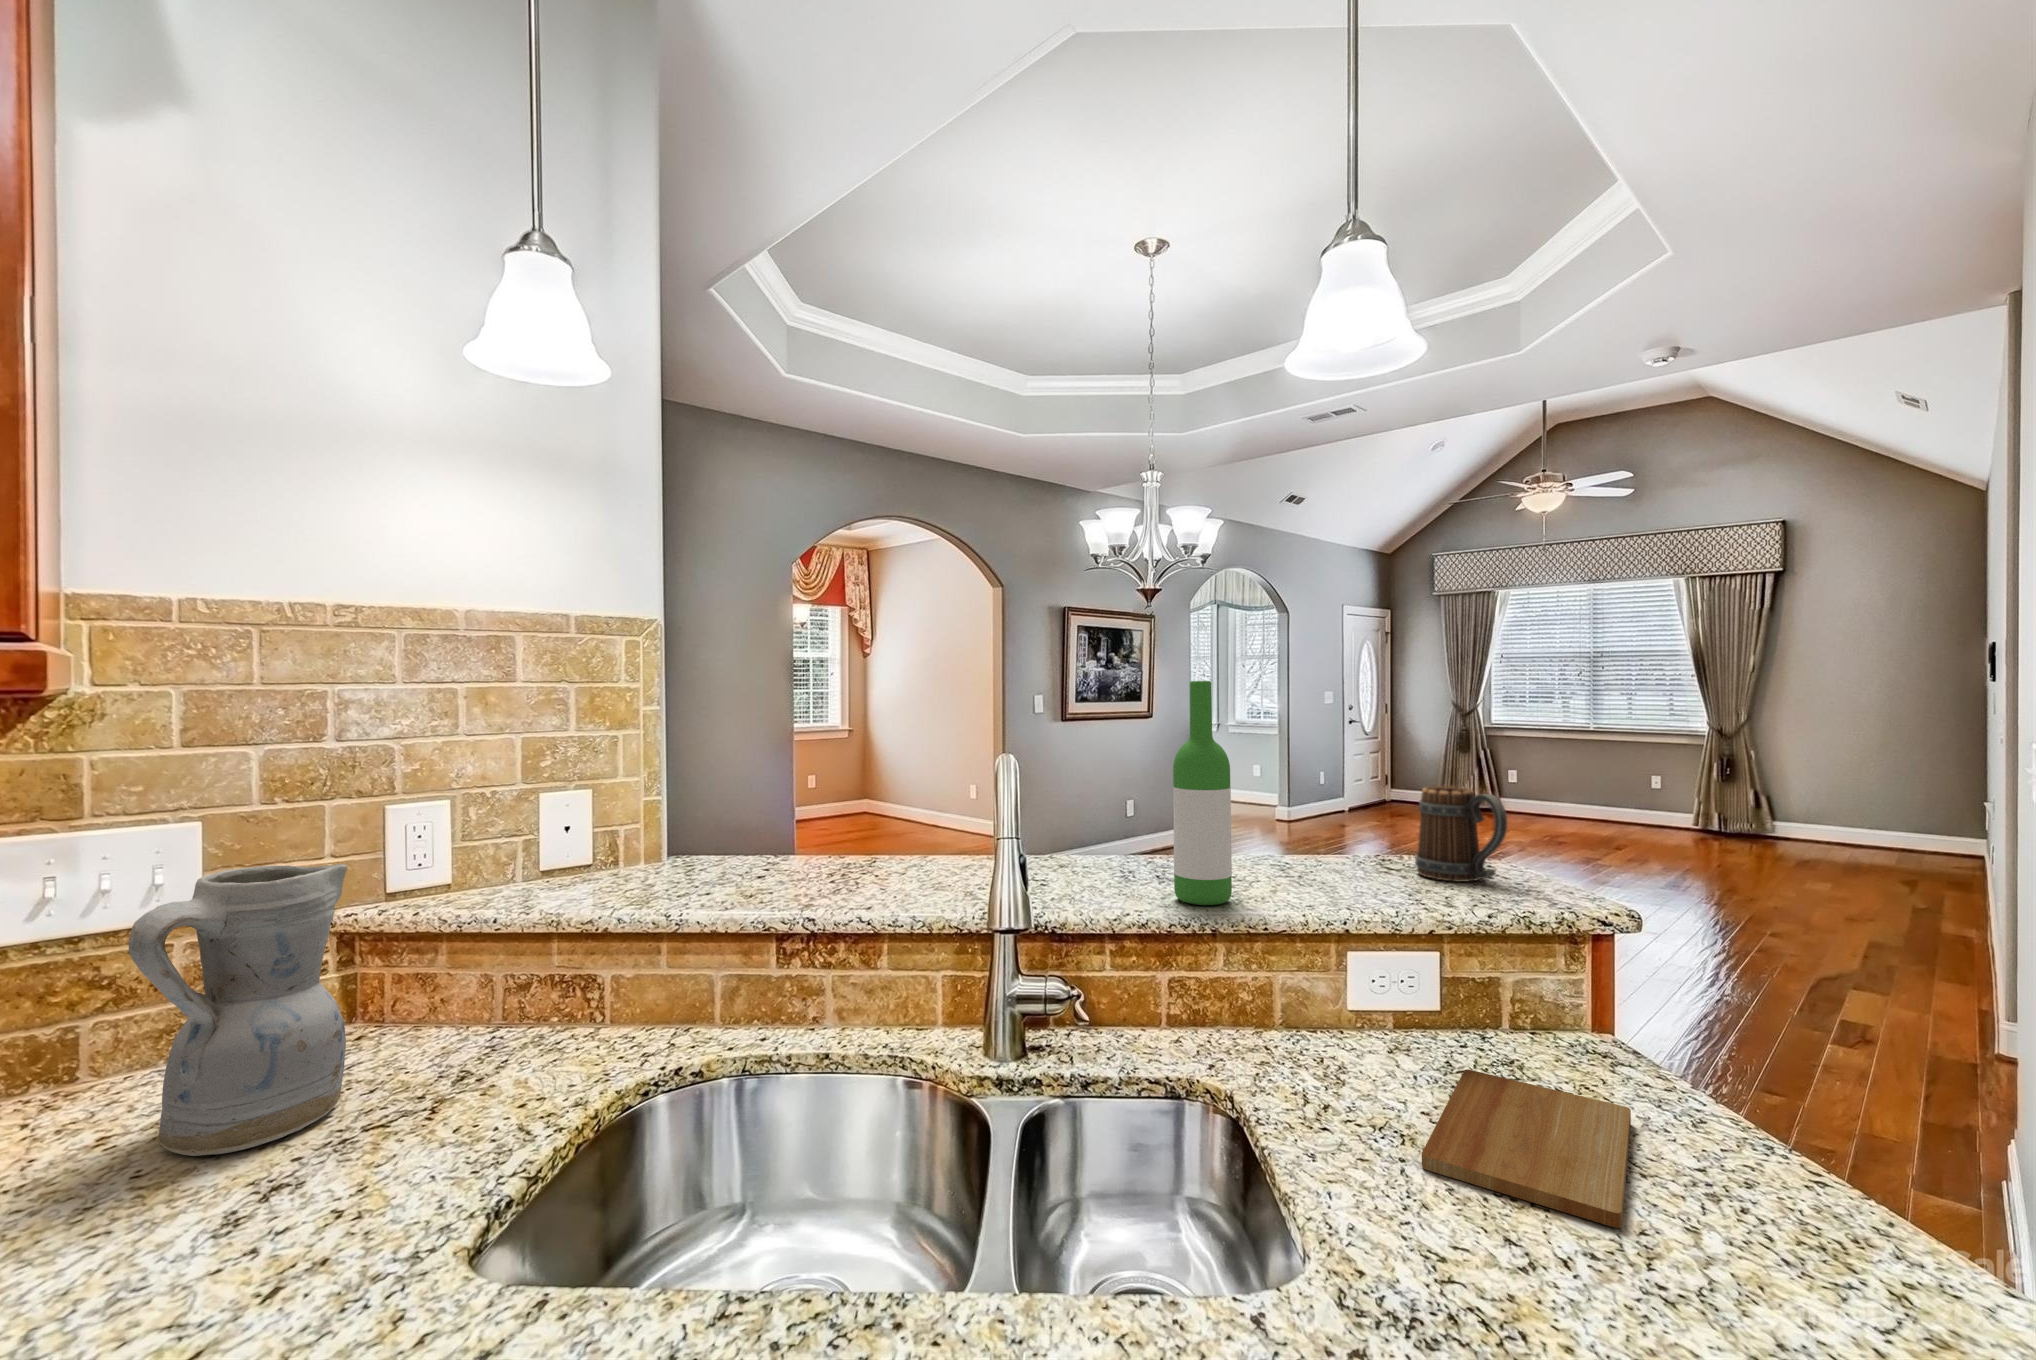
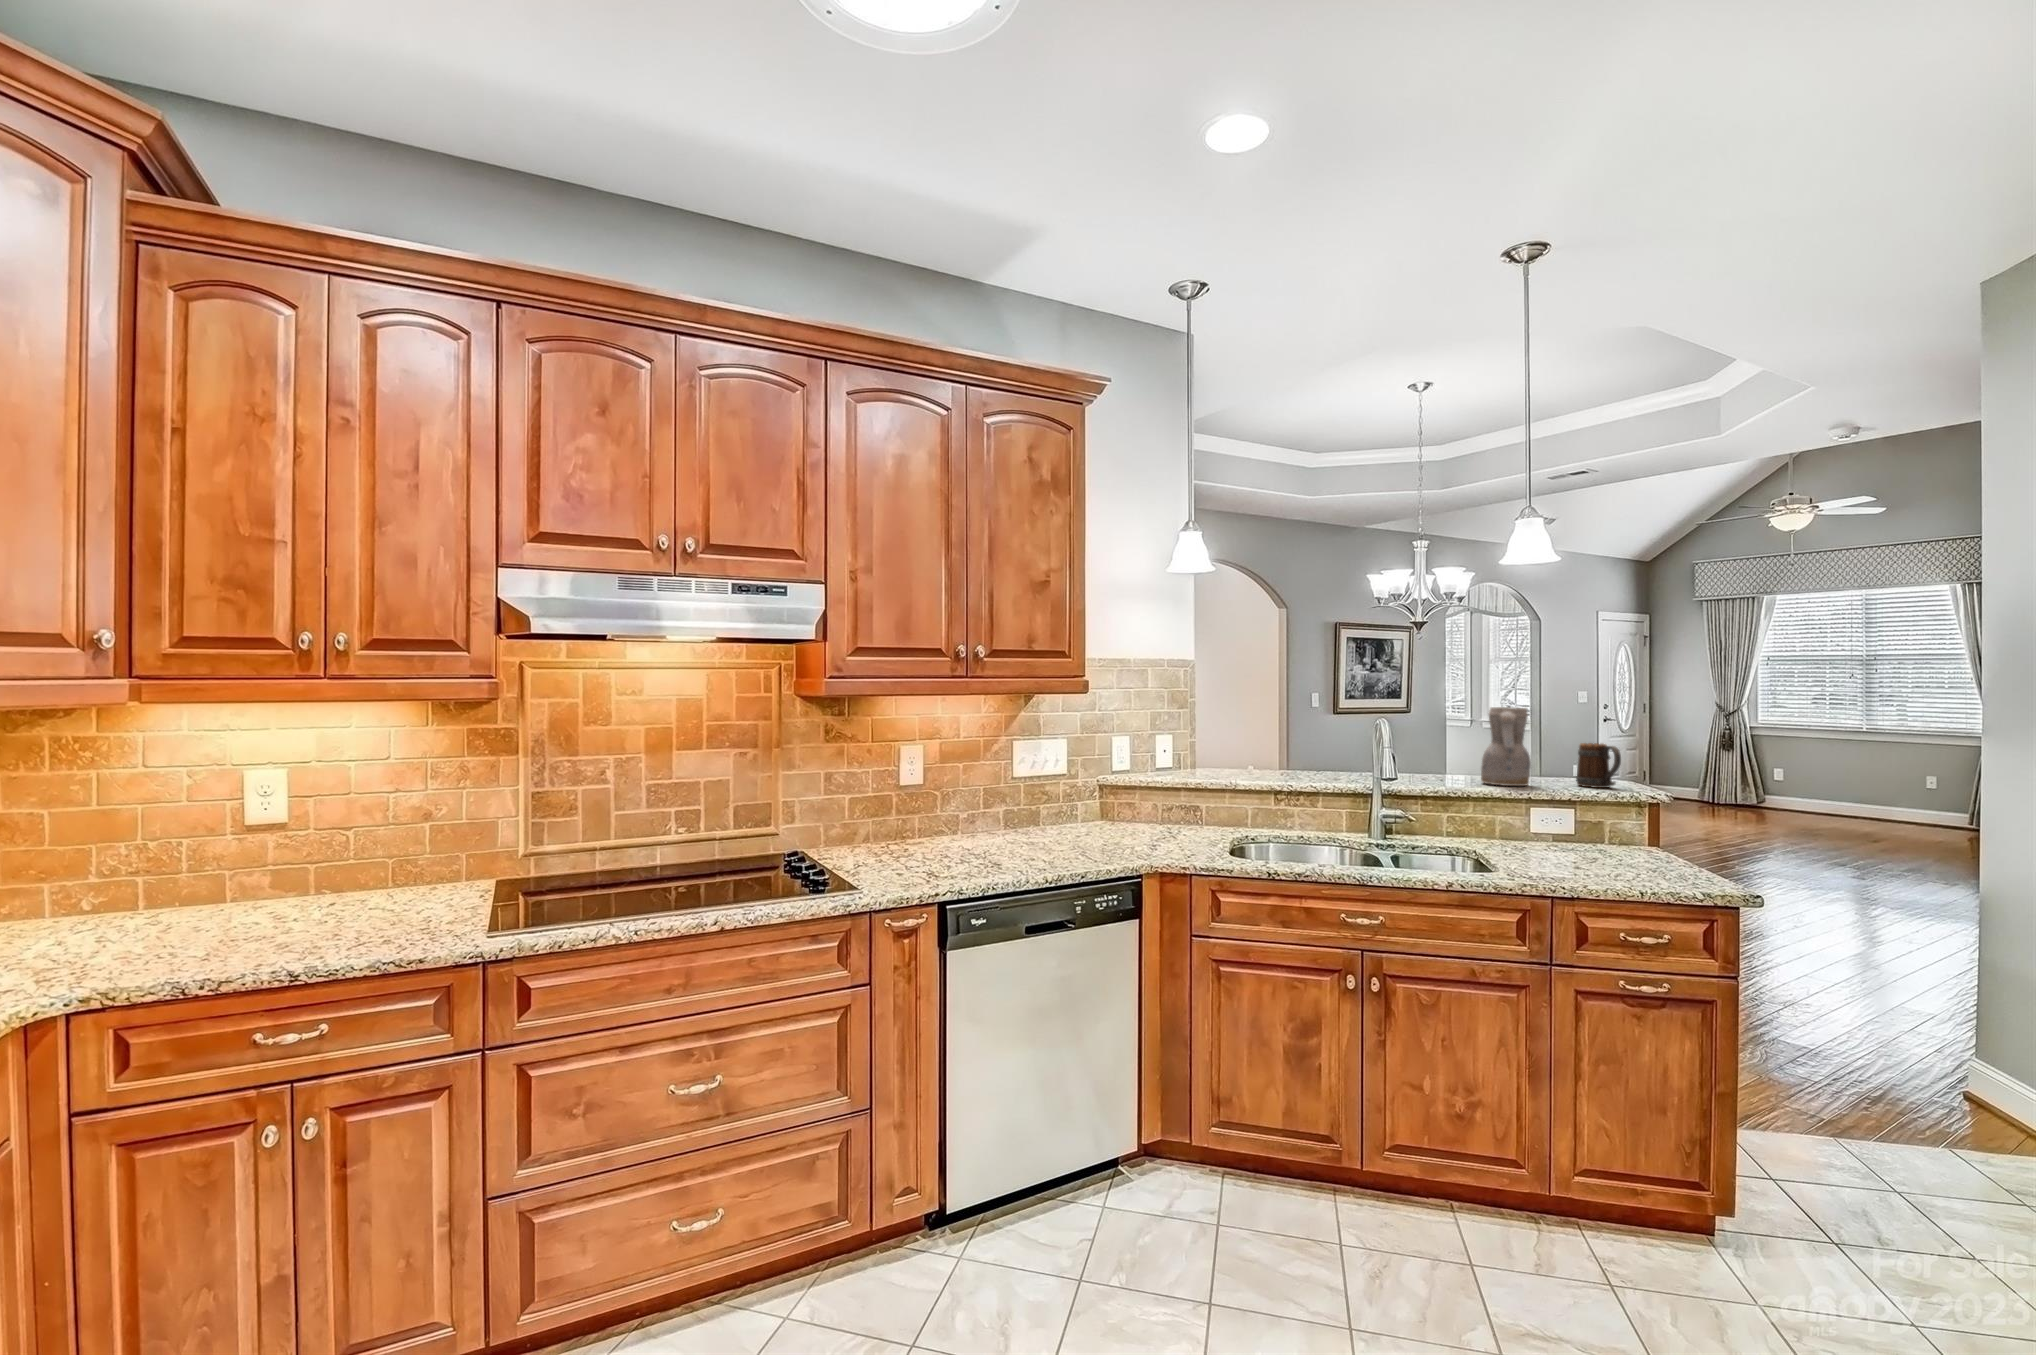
wine bottle: present [1173,681,1232,905] -> none [1448,691,1476,788]
ceramic pitcher: present [129,864,347,1156] -> present [1481,707,1531,786]
cutting board: present [1422,1070,1631,1228] -> none [1547,846,1640,871]

